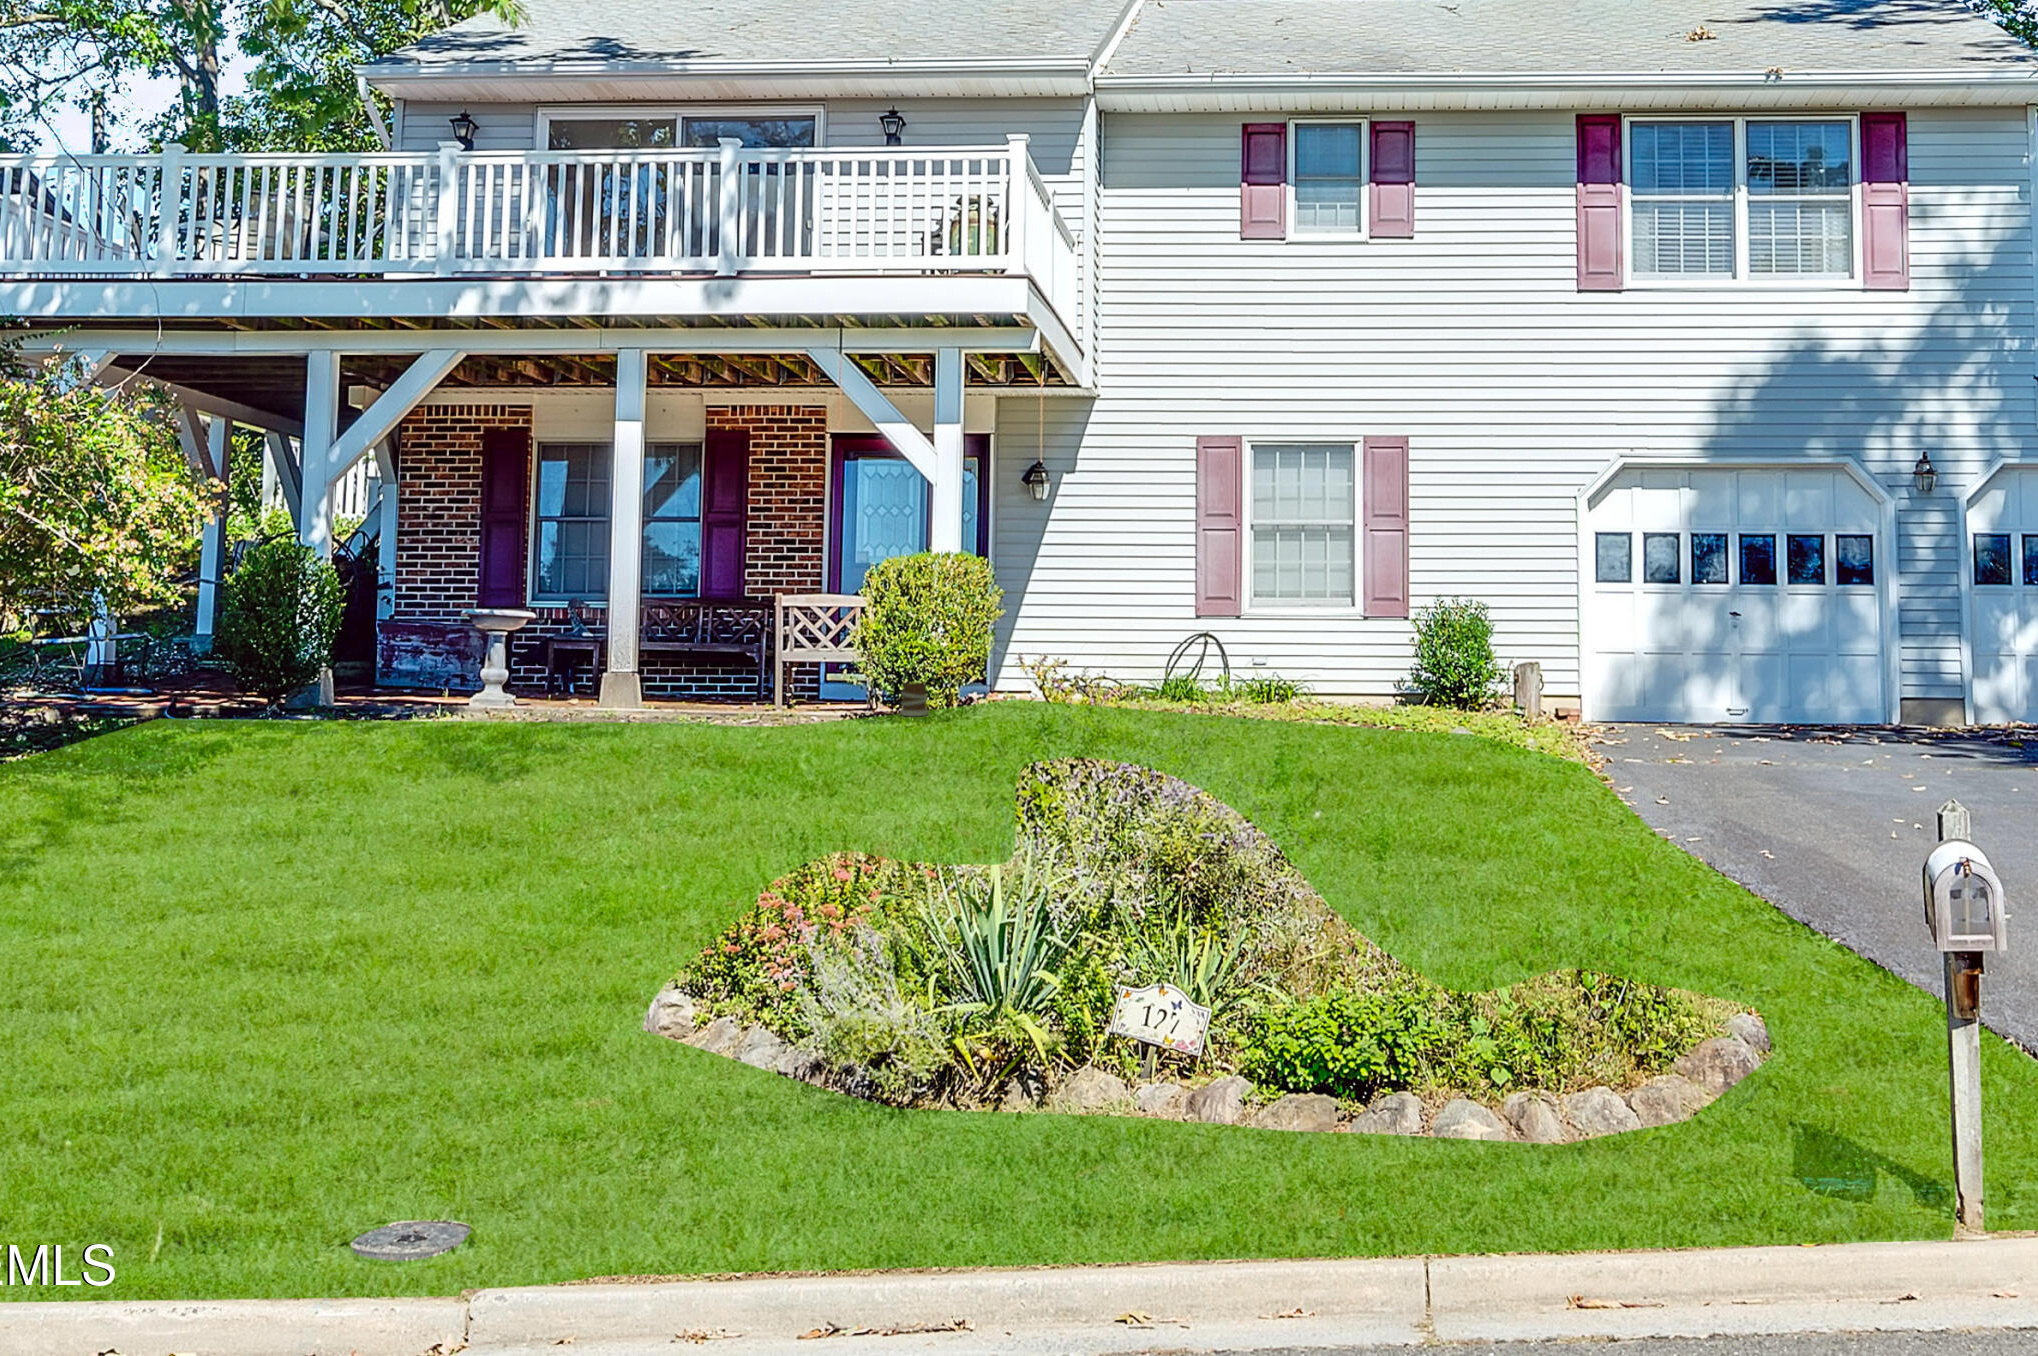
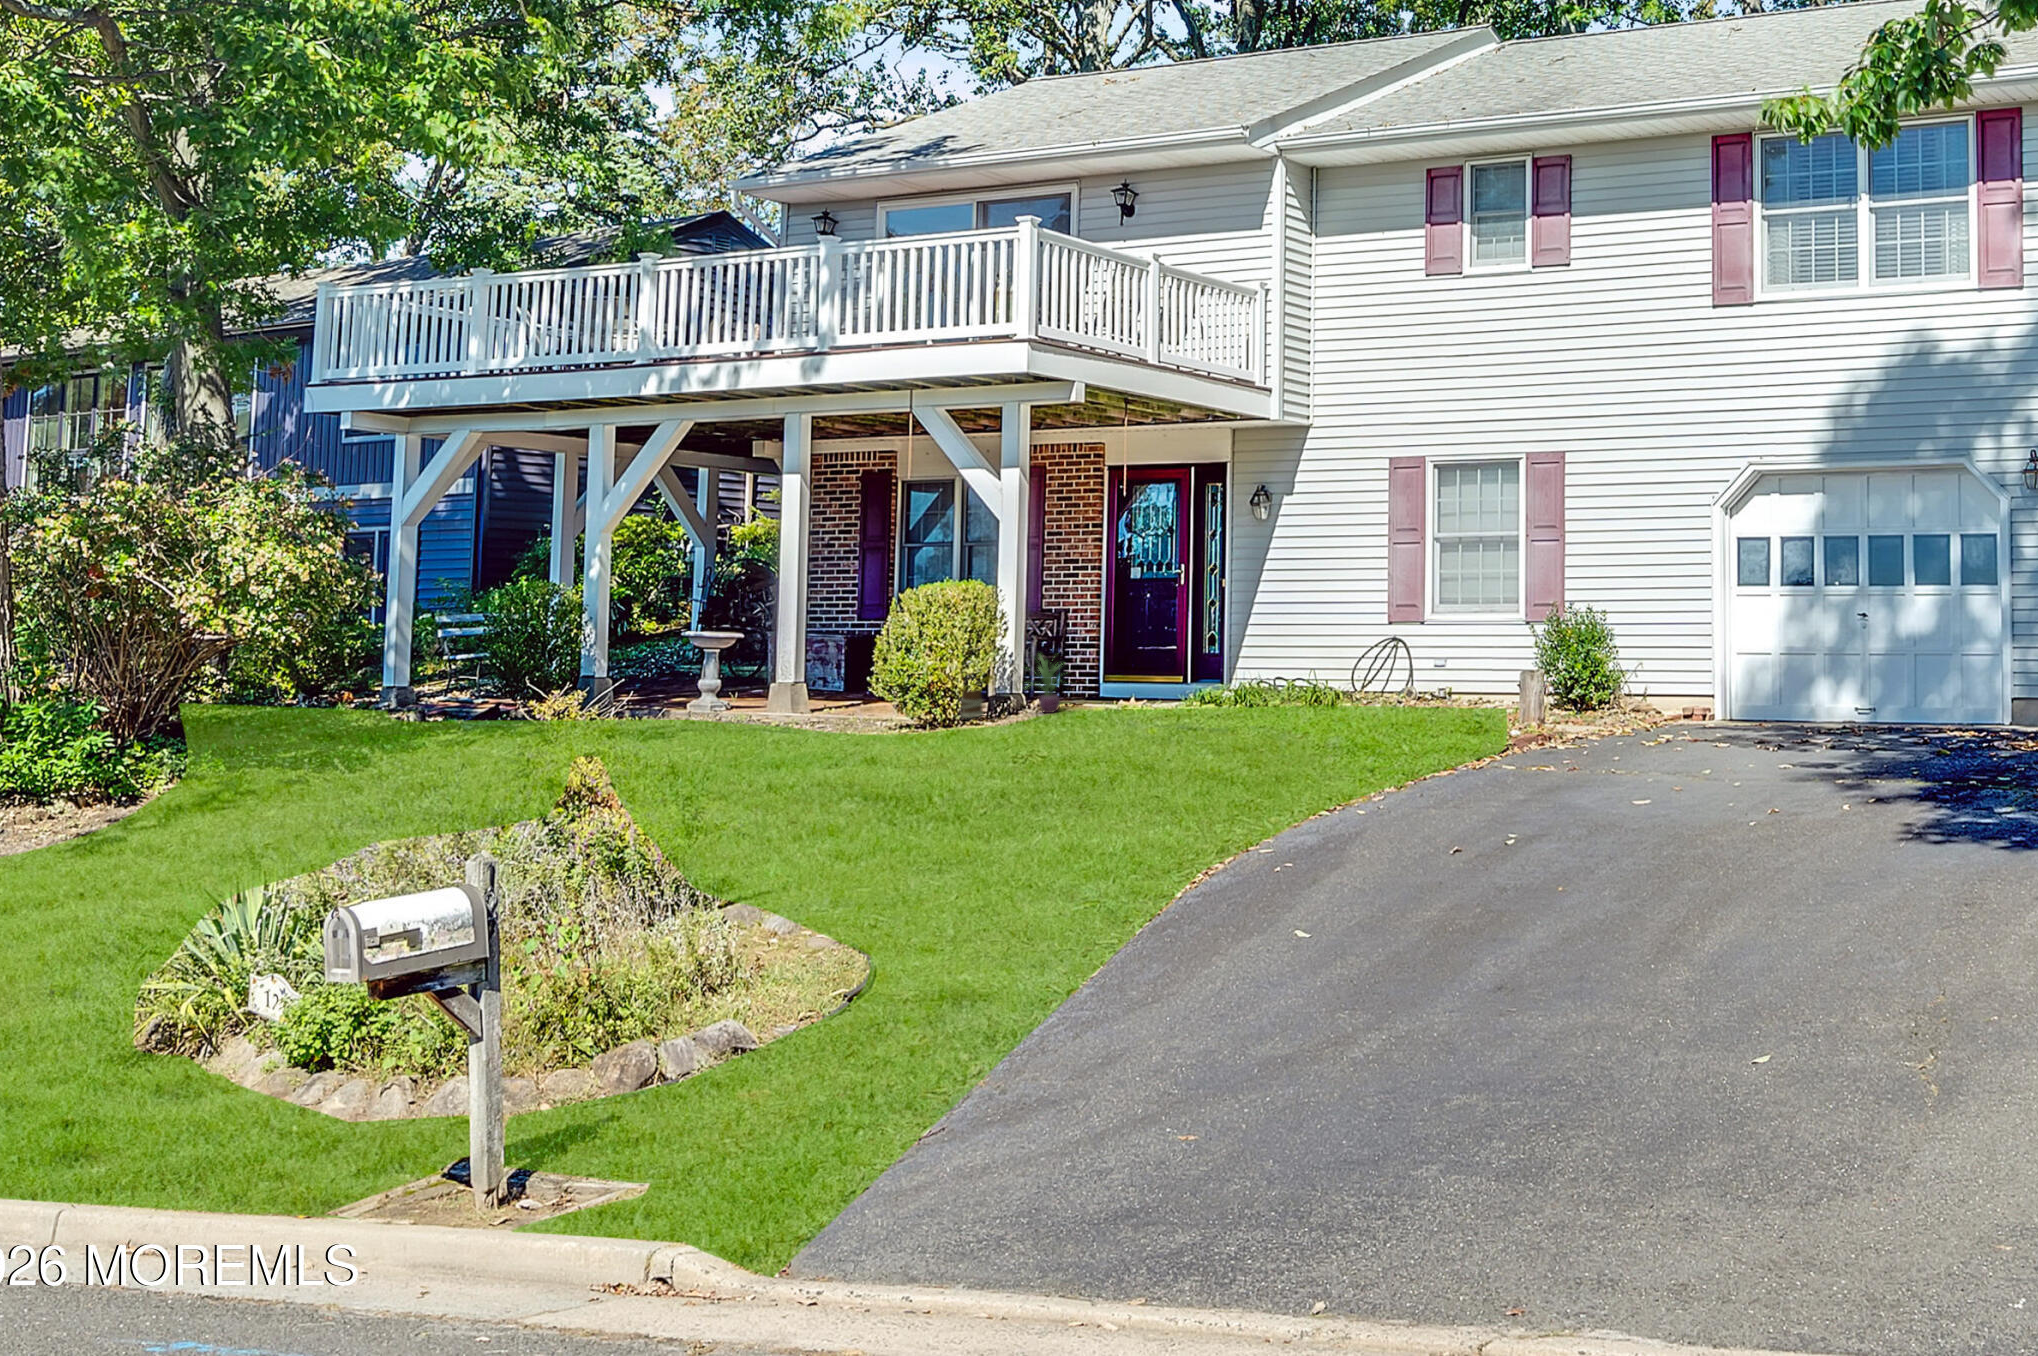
decorative plant: none [963,638,1046,711] -> present [1025,655,1060,713]

